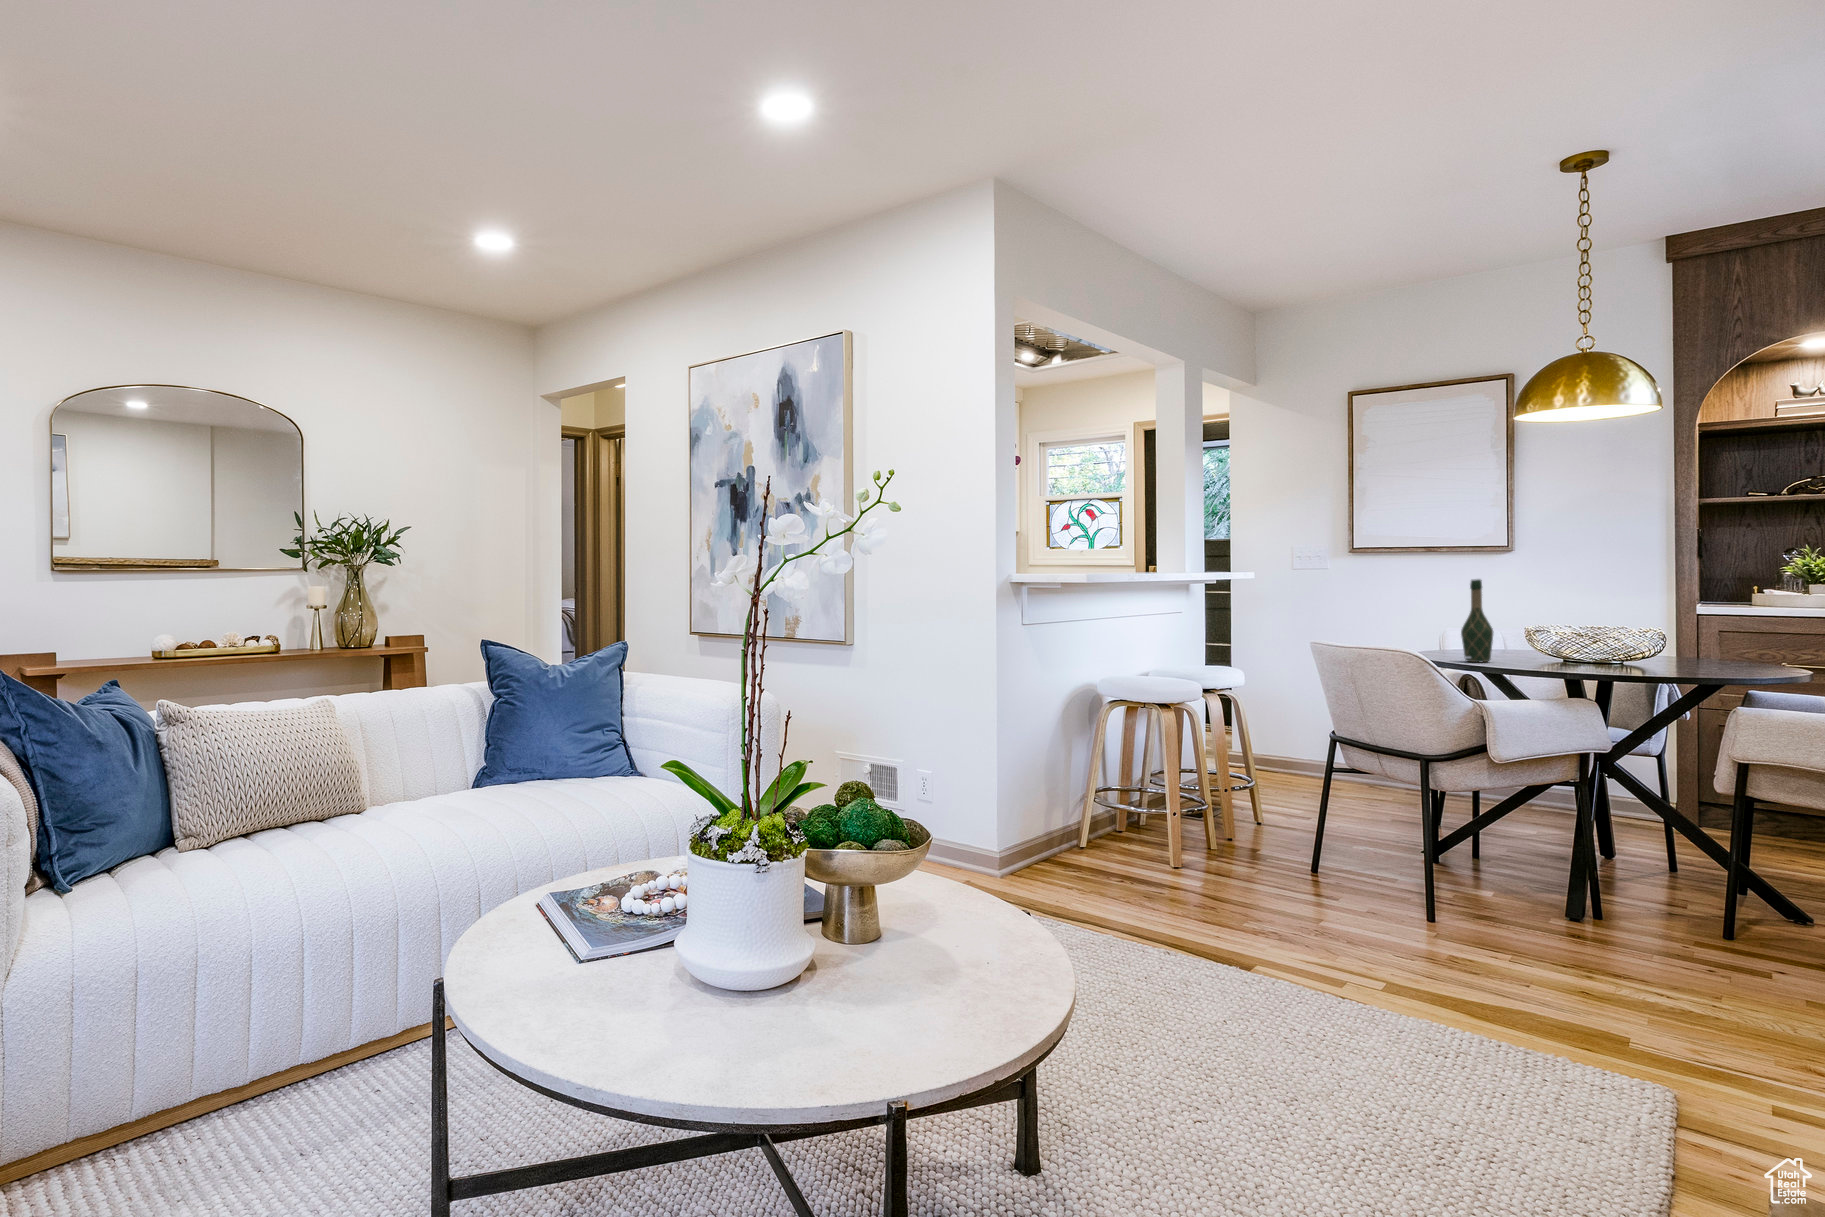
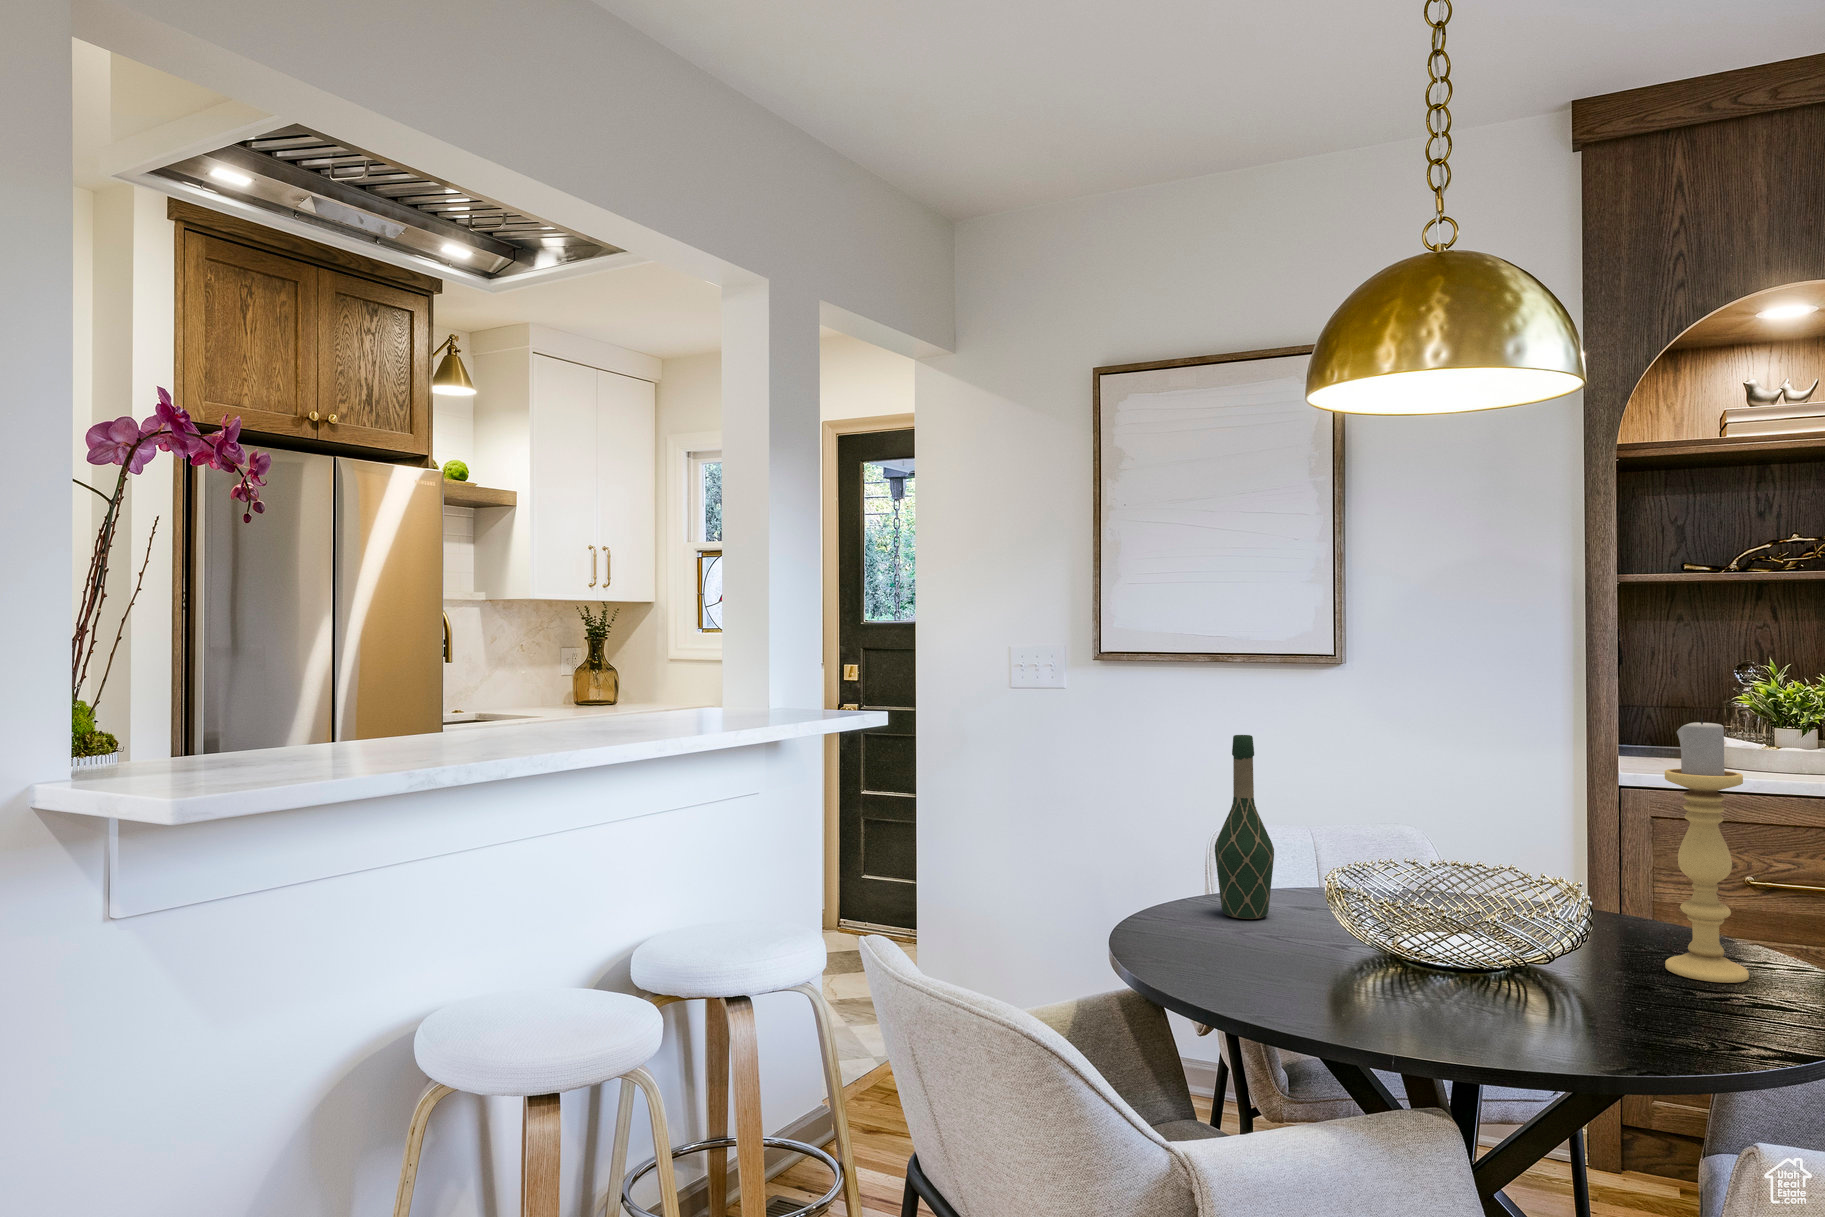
candle holder: none [1708,554,1753,671] -> present [1665,718,1749,983]

